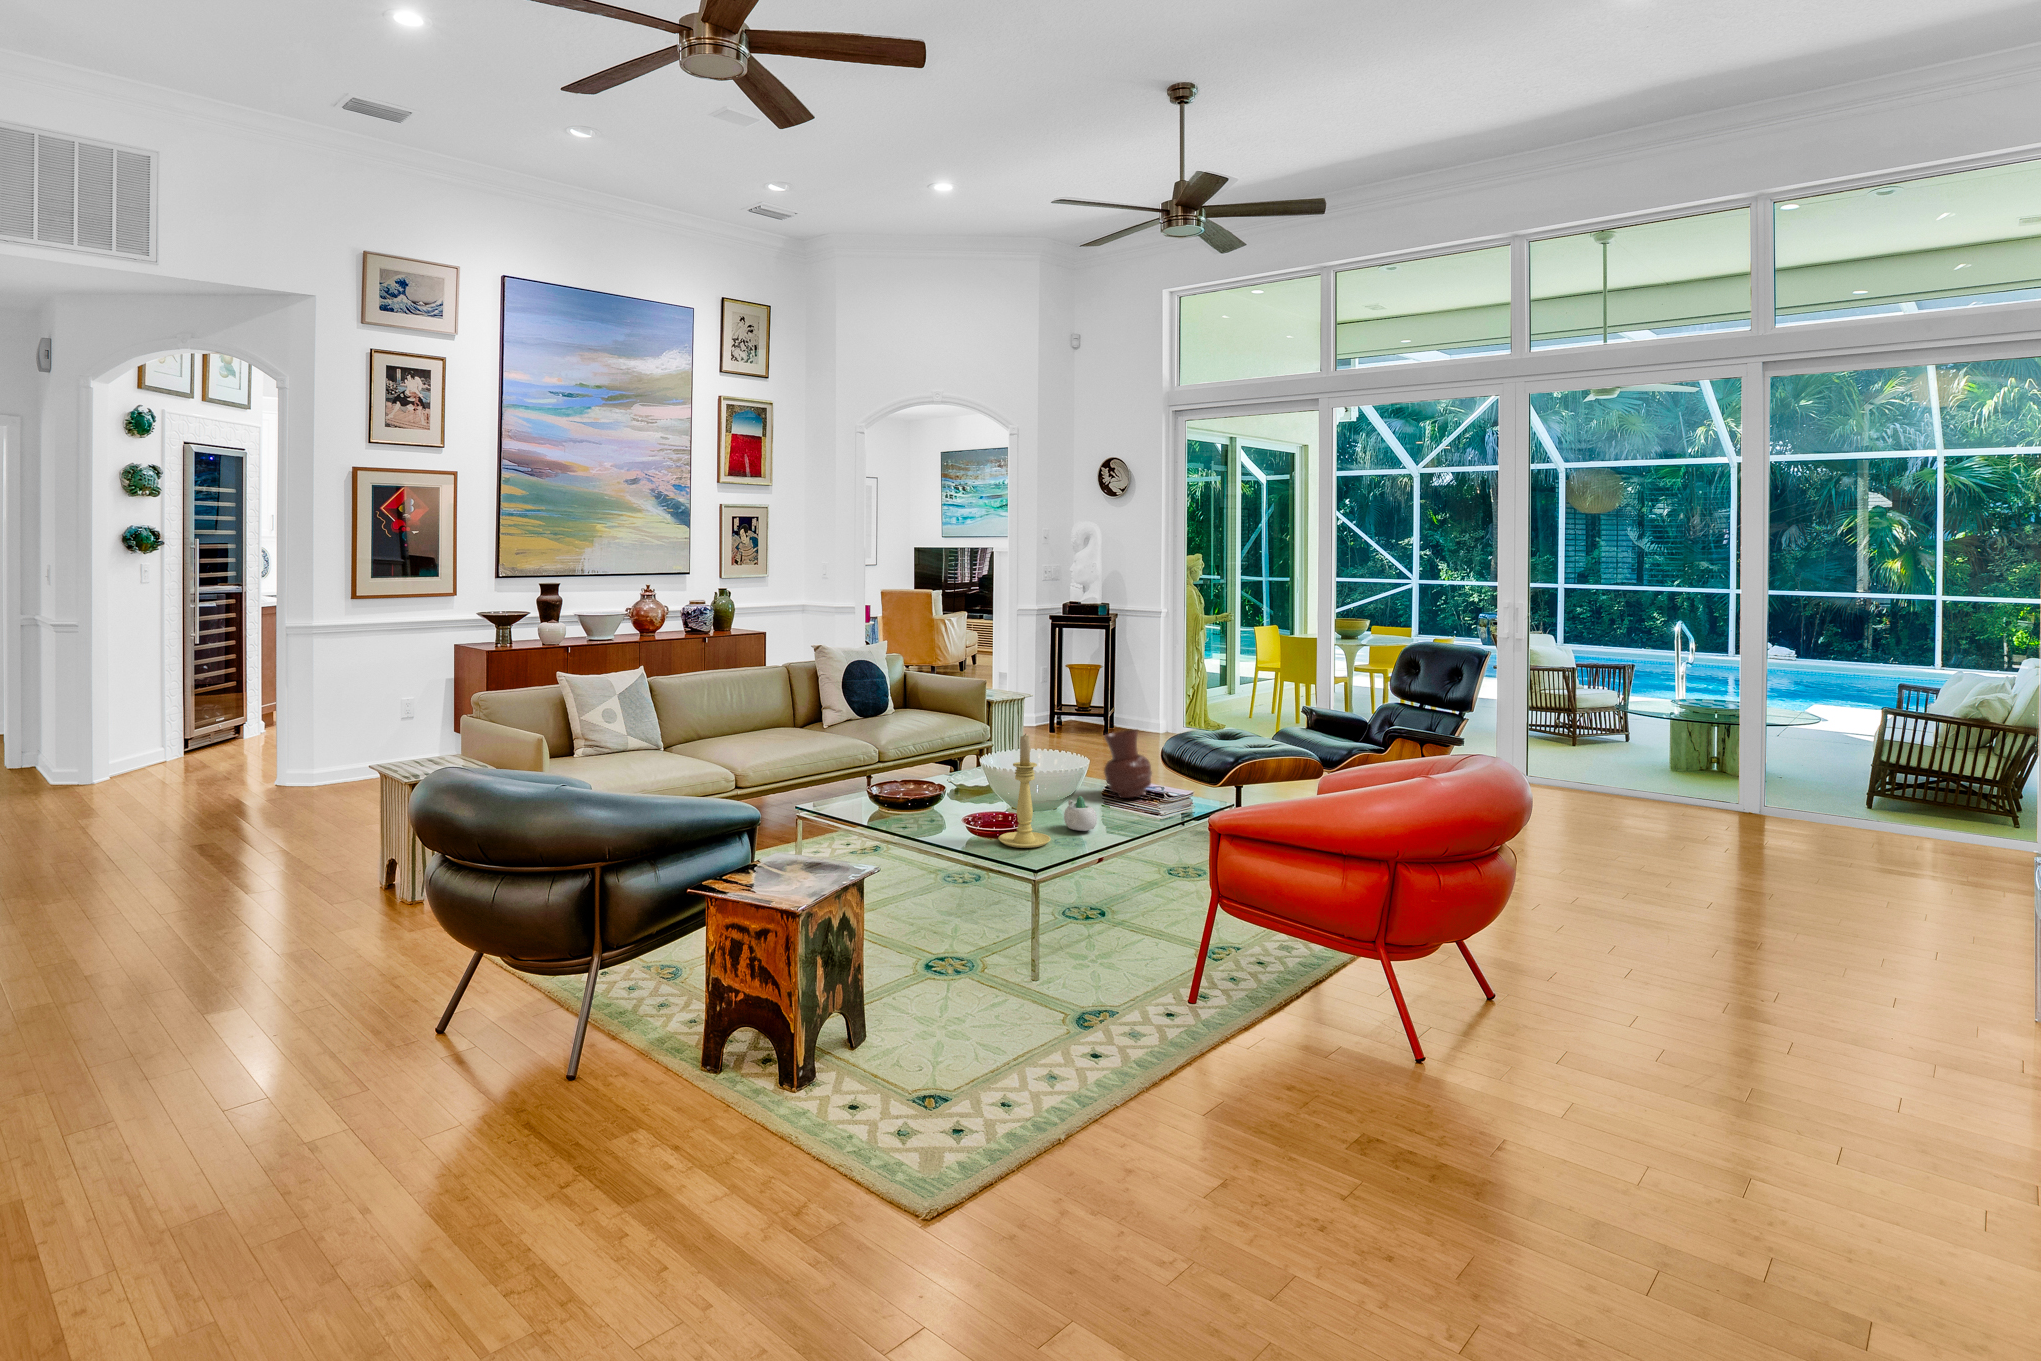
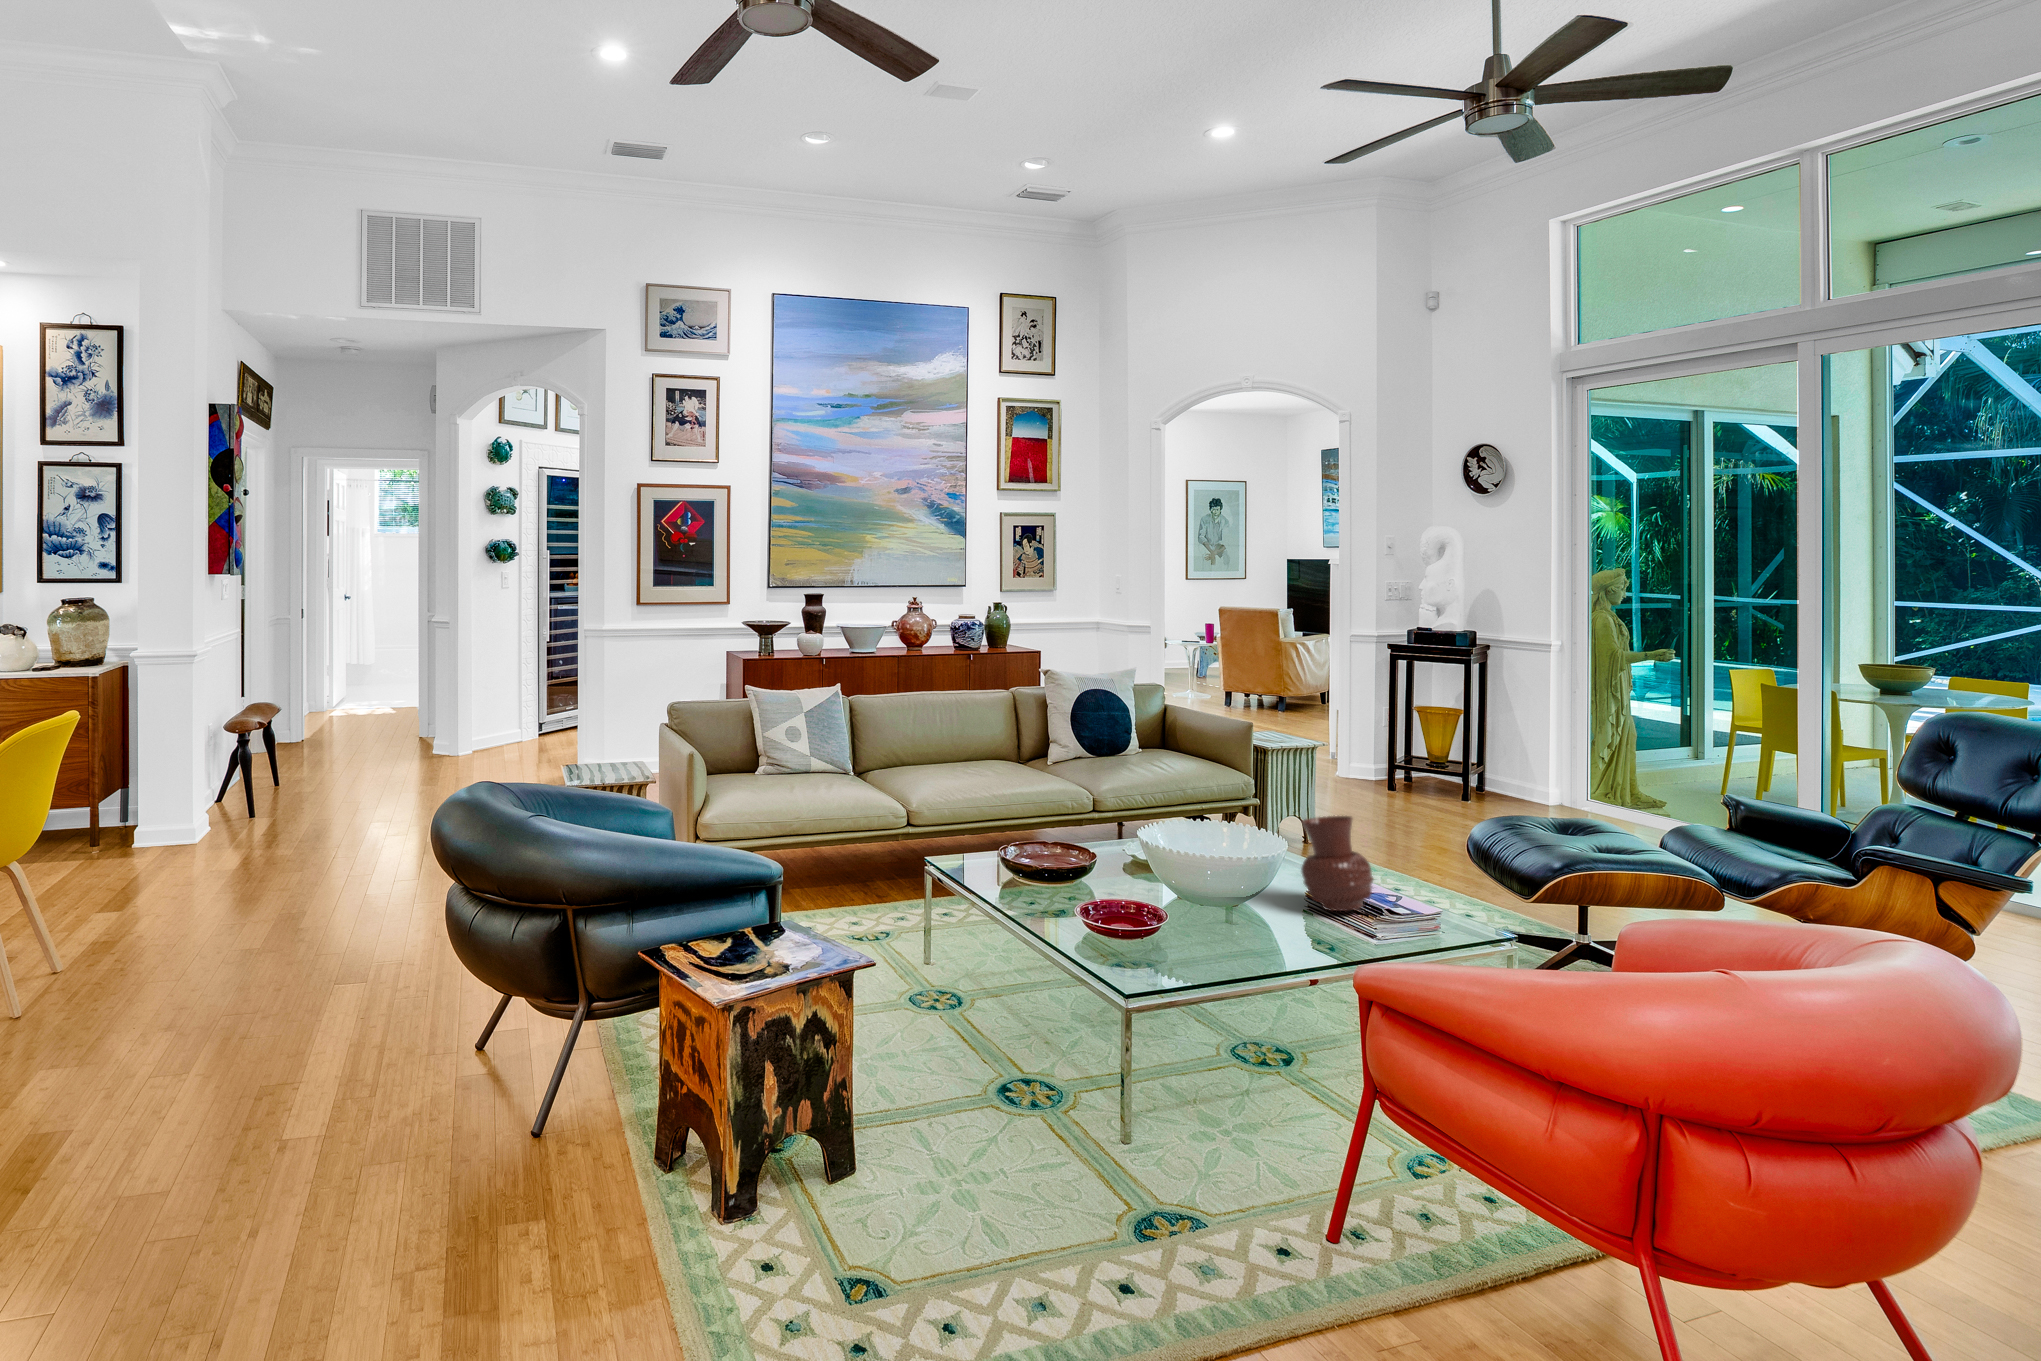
candle holder: present [998,734,1051,848] -> none [1098,811,1170,964]
succulent planter: present [1064,796,1097,831] -> none [1204,902,1248,952]

